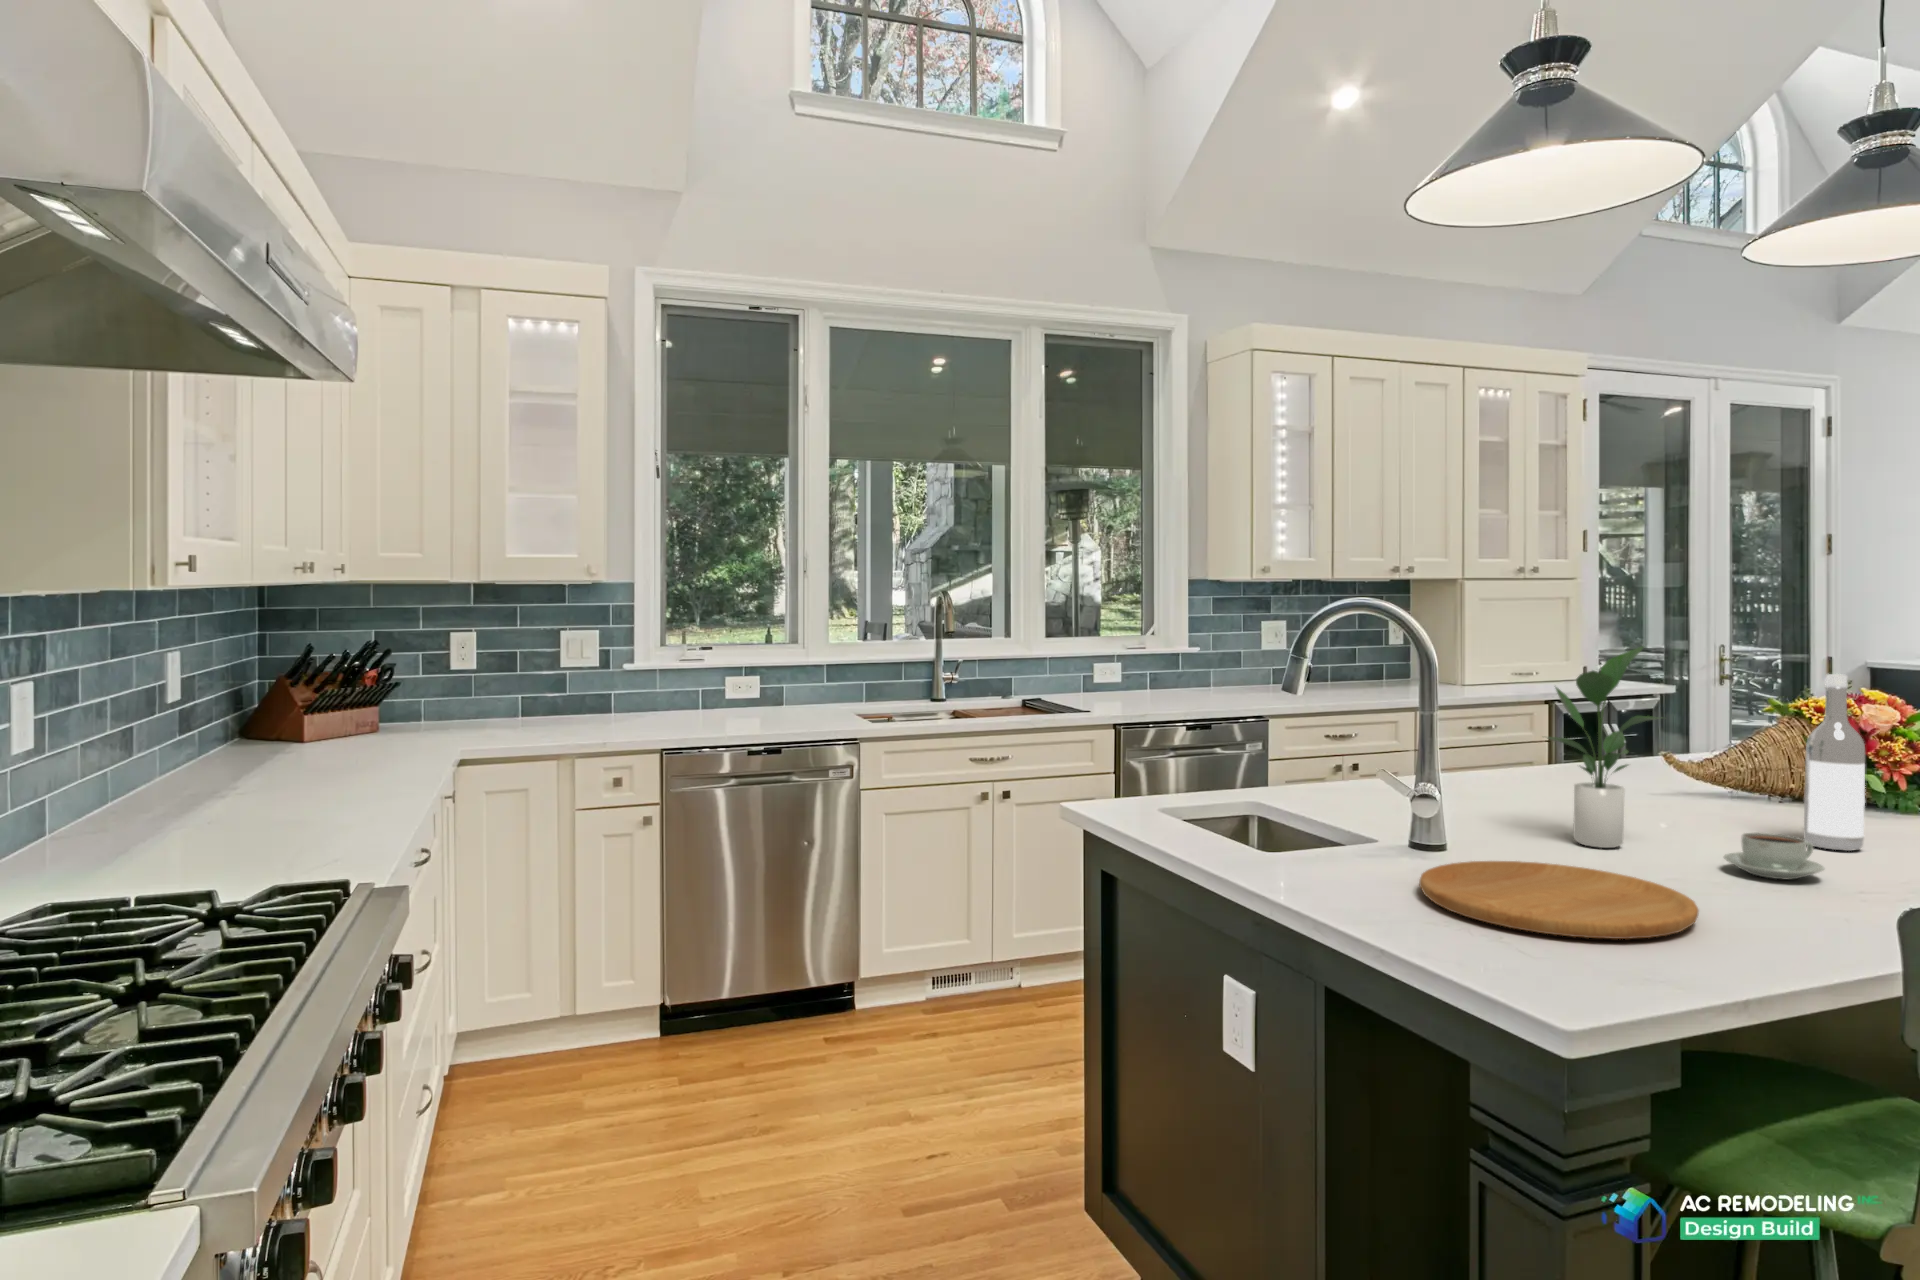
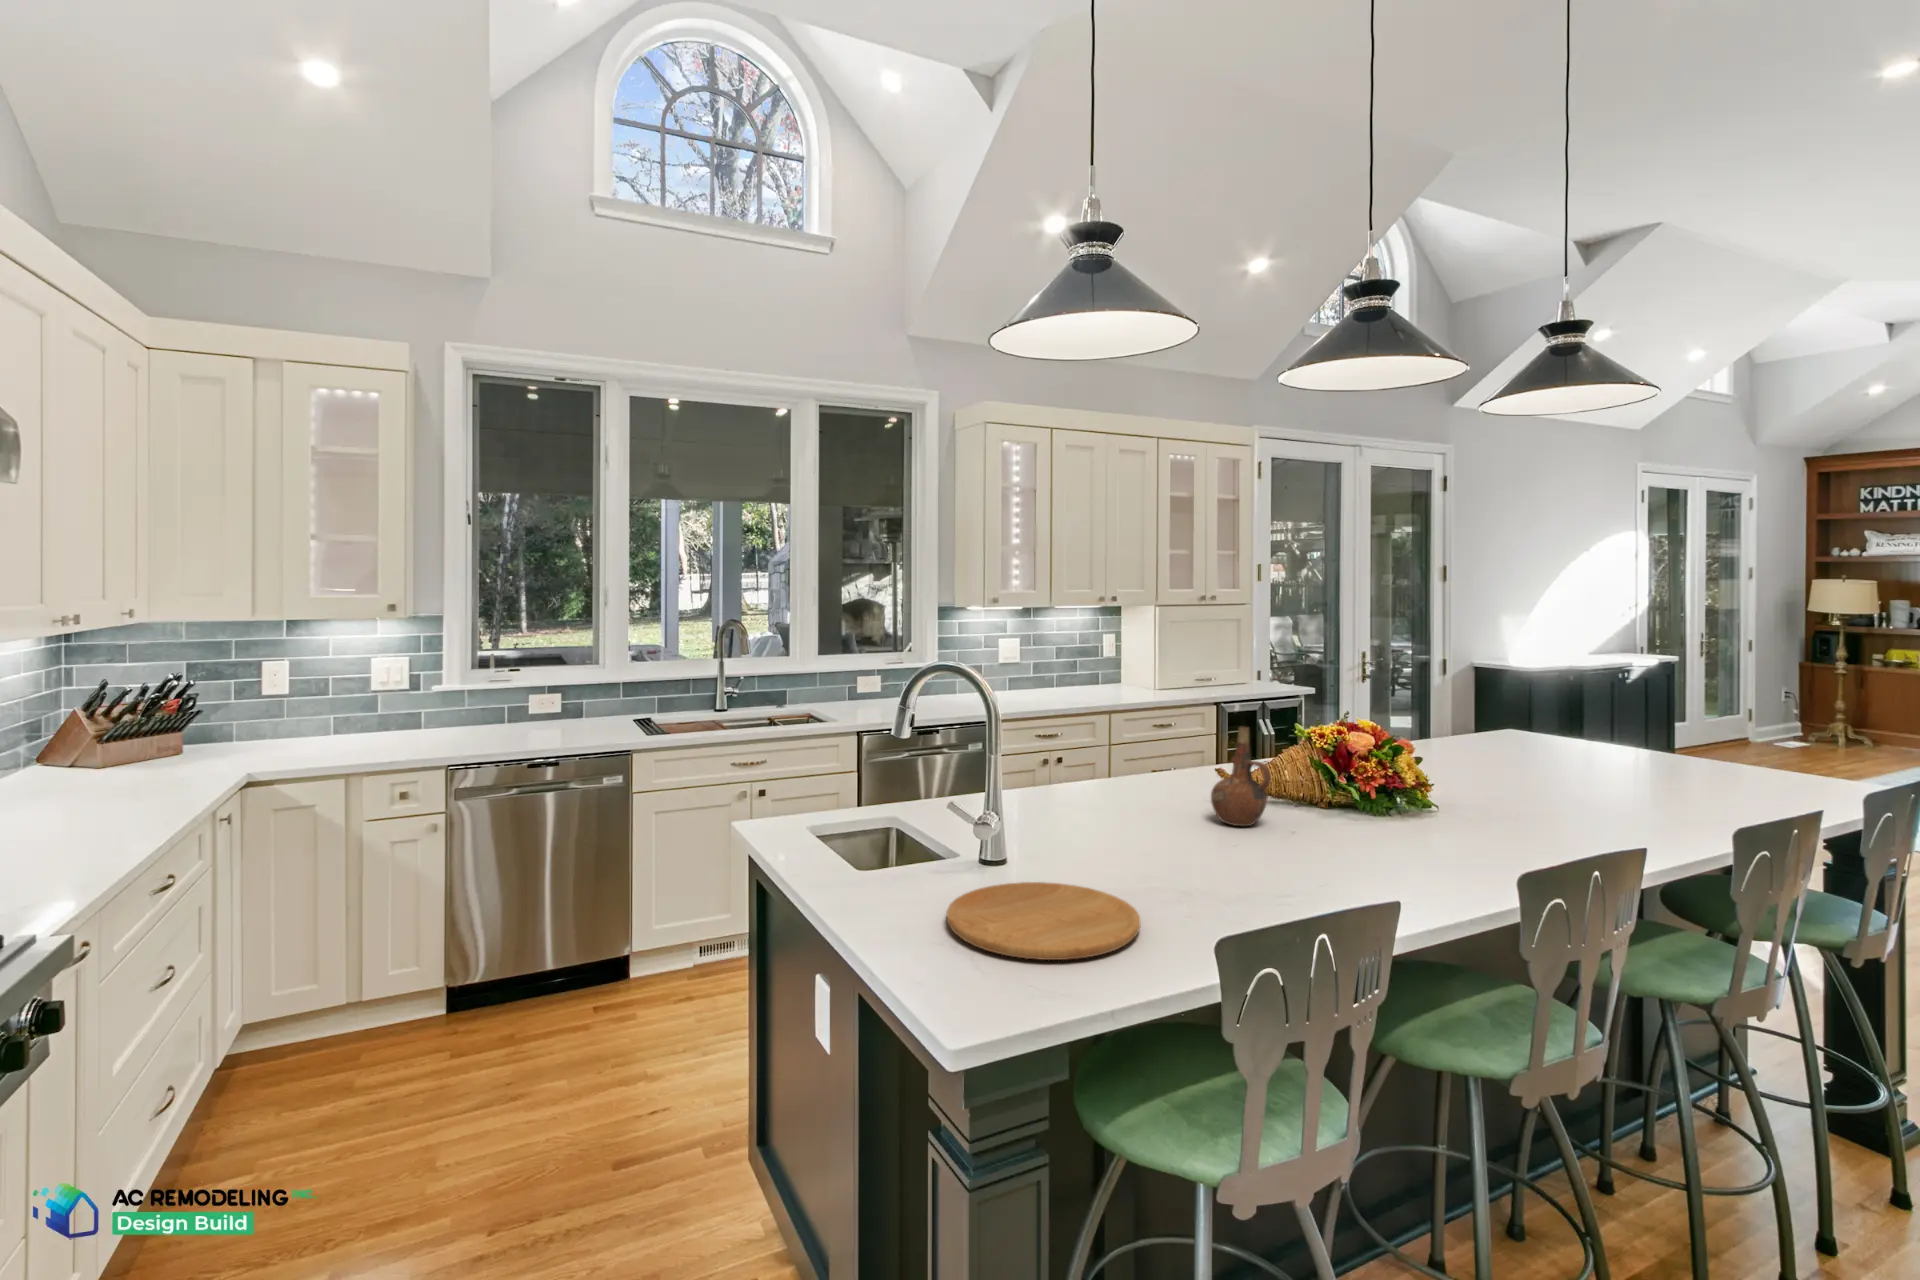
potted plant: present [1547,646,1660,848] -> none [1087,703,1176,862]
wine bottle: present [1804,674,1865,851] -> none [1282,724,1322,860]
ceramic pitcher: none [1669,688,1759,816] -> present [1211,727,1271,826]
coffee cup: present [1724,833,1825,880] -> none [1202,853,1268,891]

